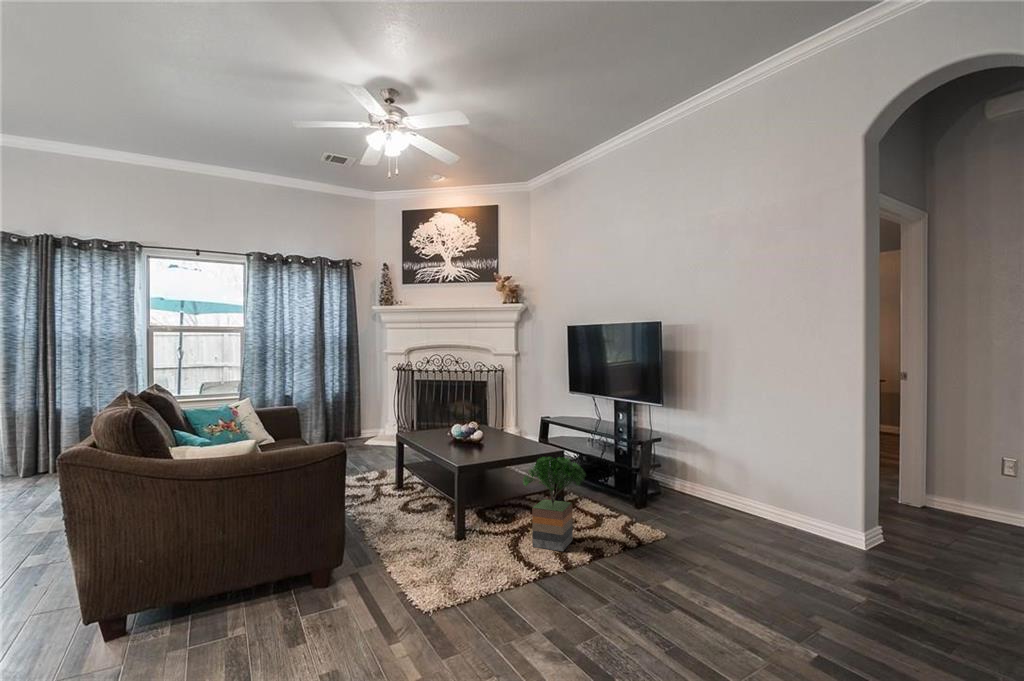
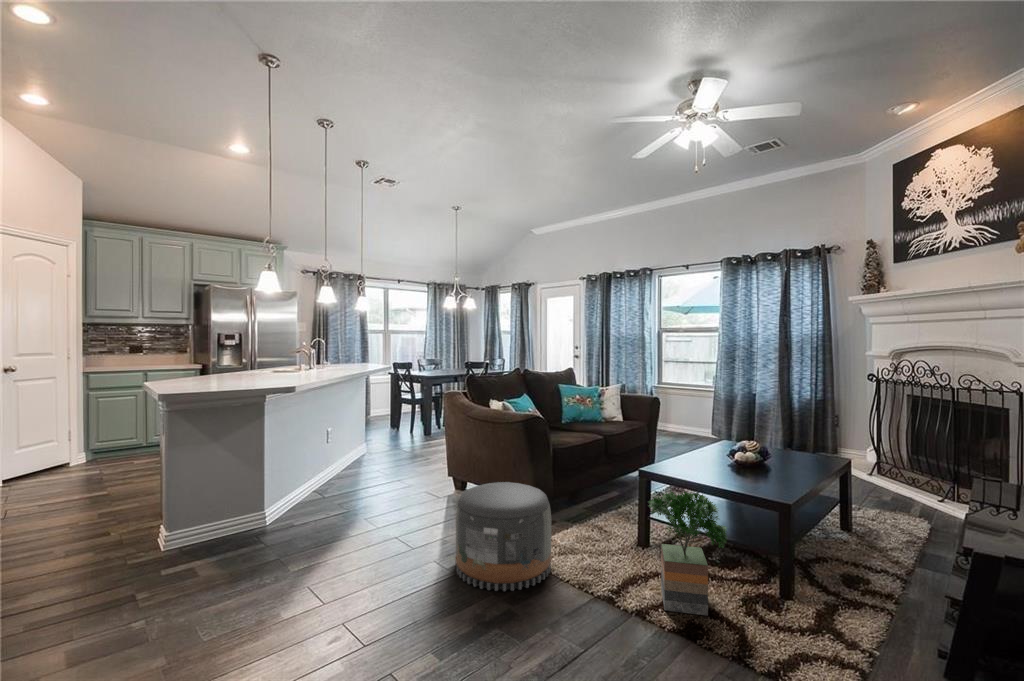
pouf: none [393,507,512,645] -> present [456,482,551,591]

